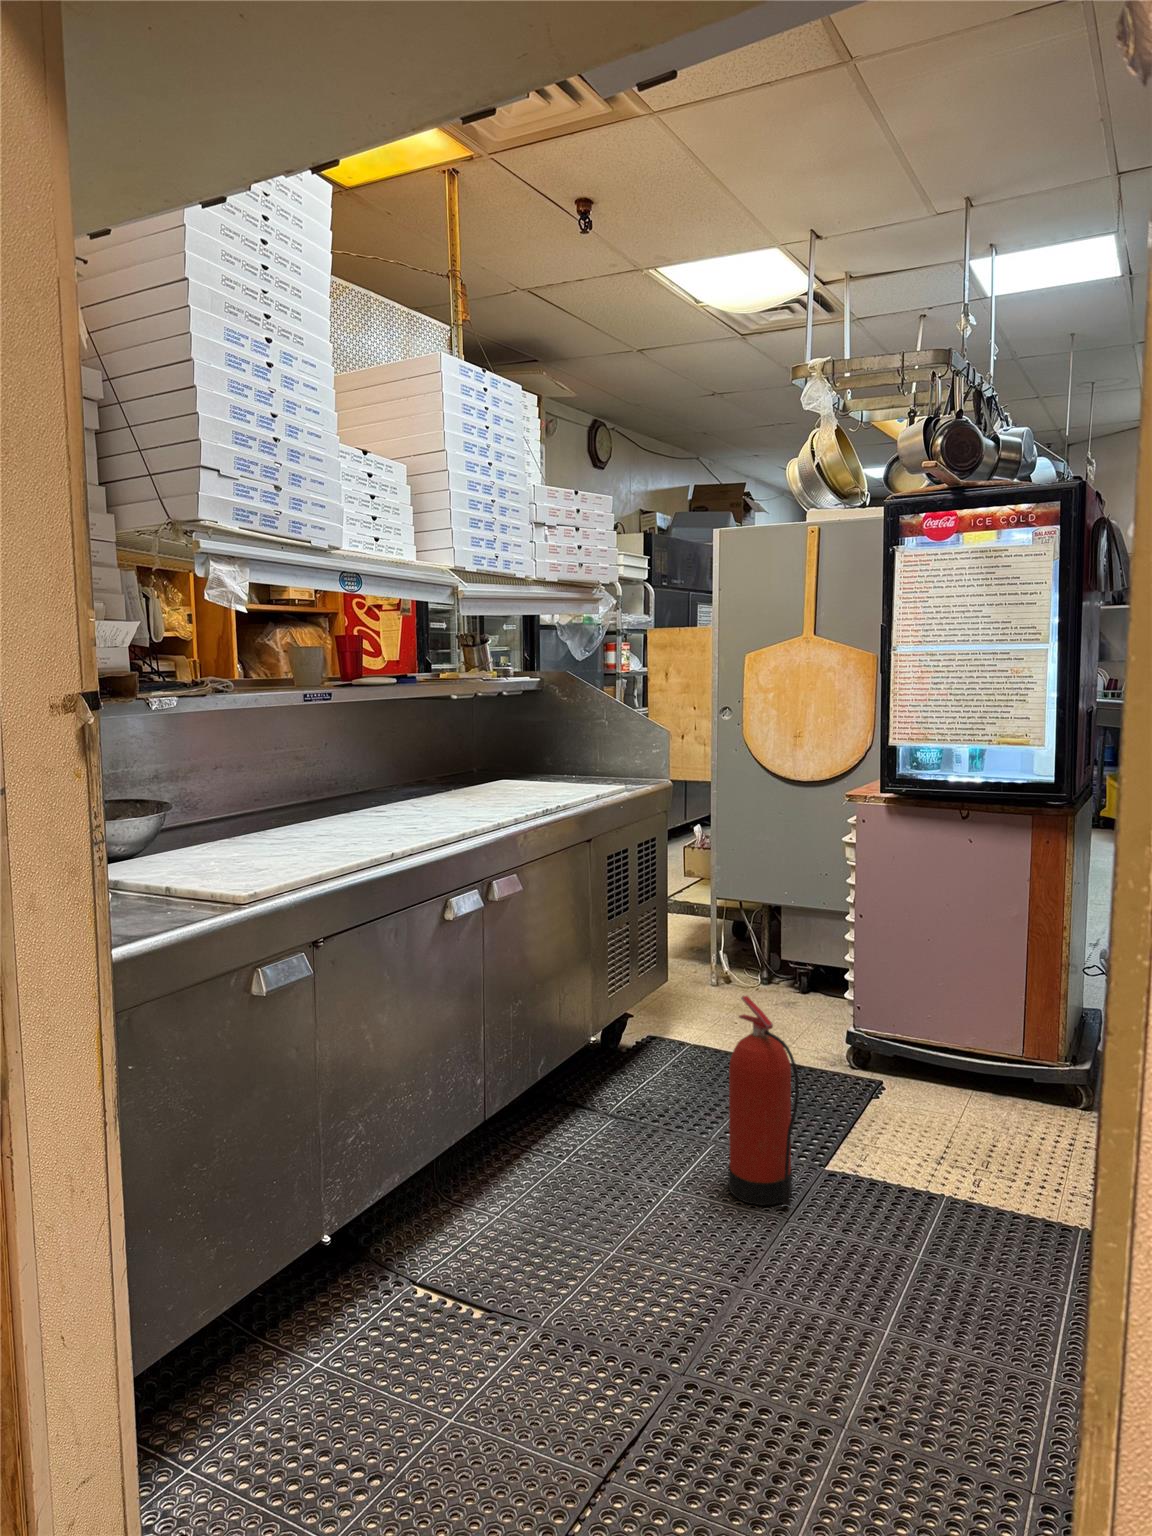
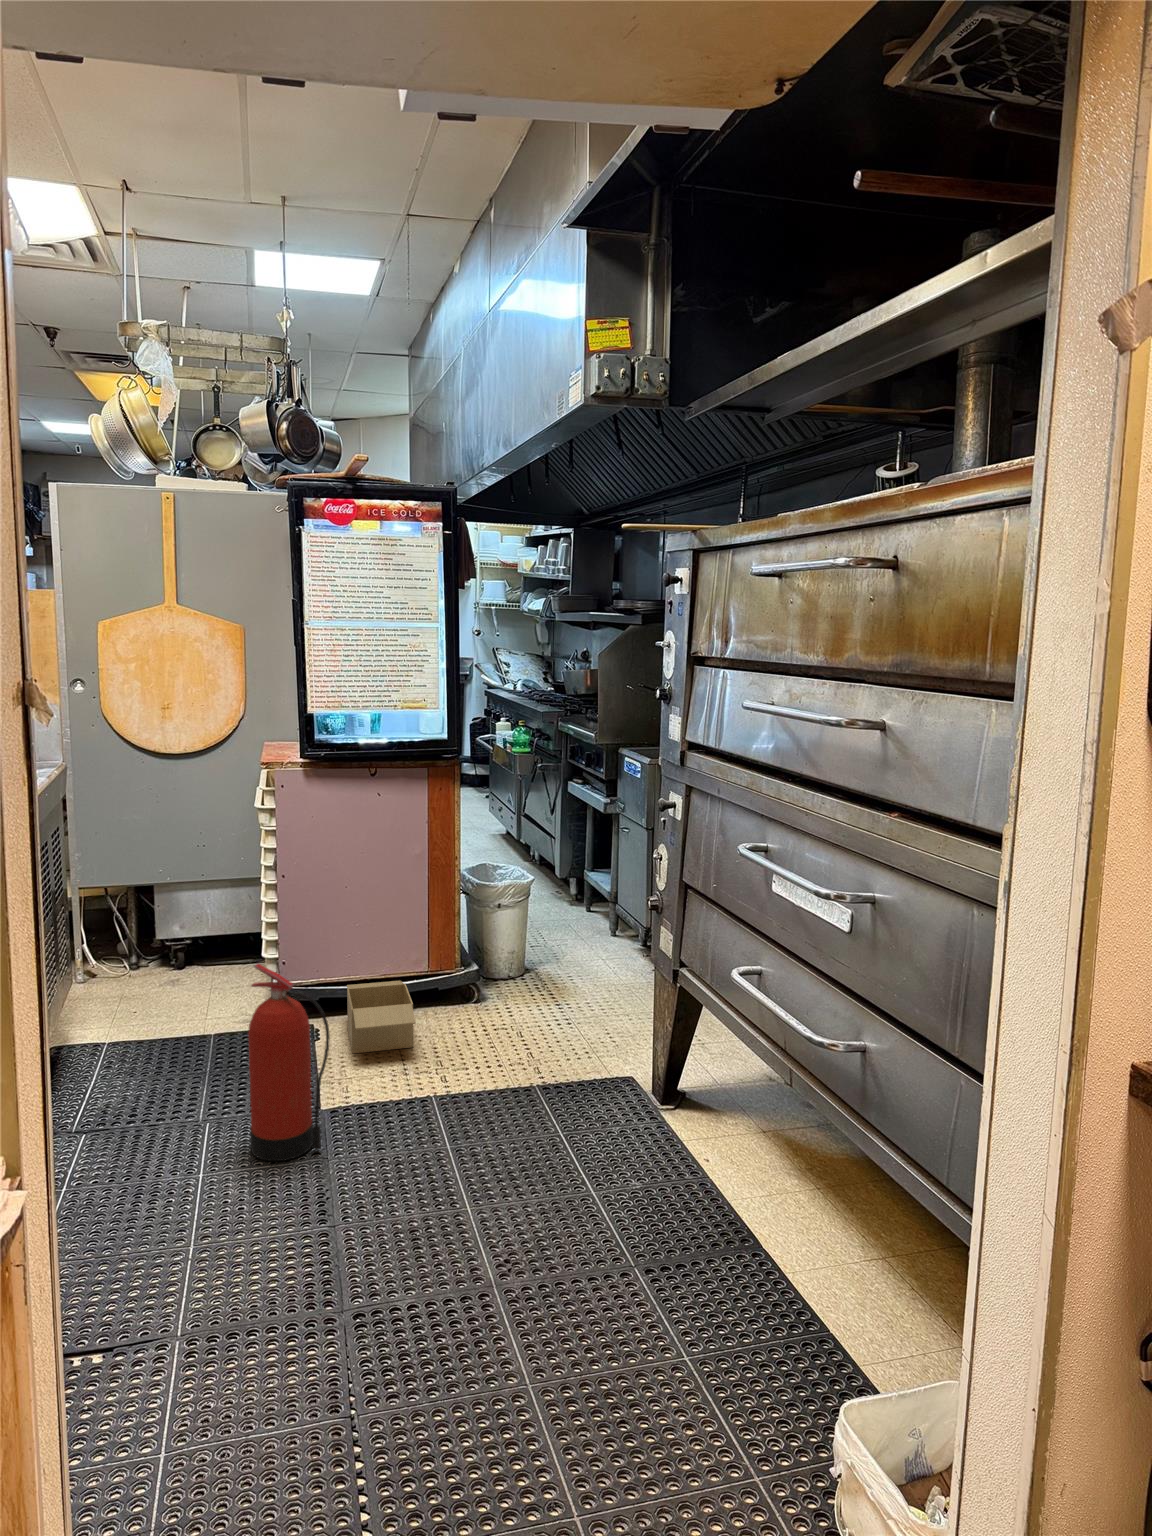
cardboard box: none [891,1047,983,1137] -> present [347,981,416,1053]

